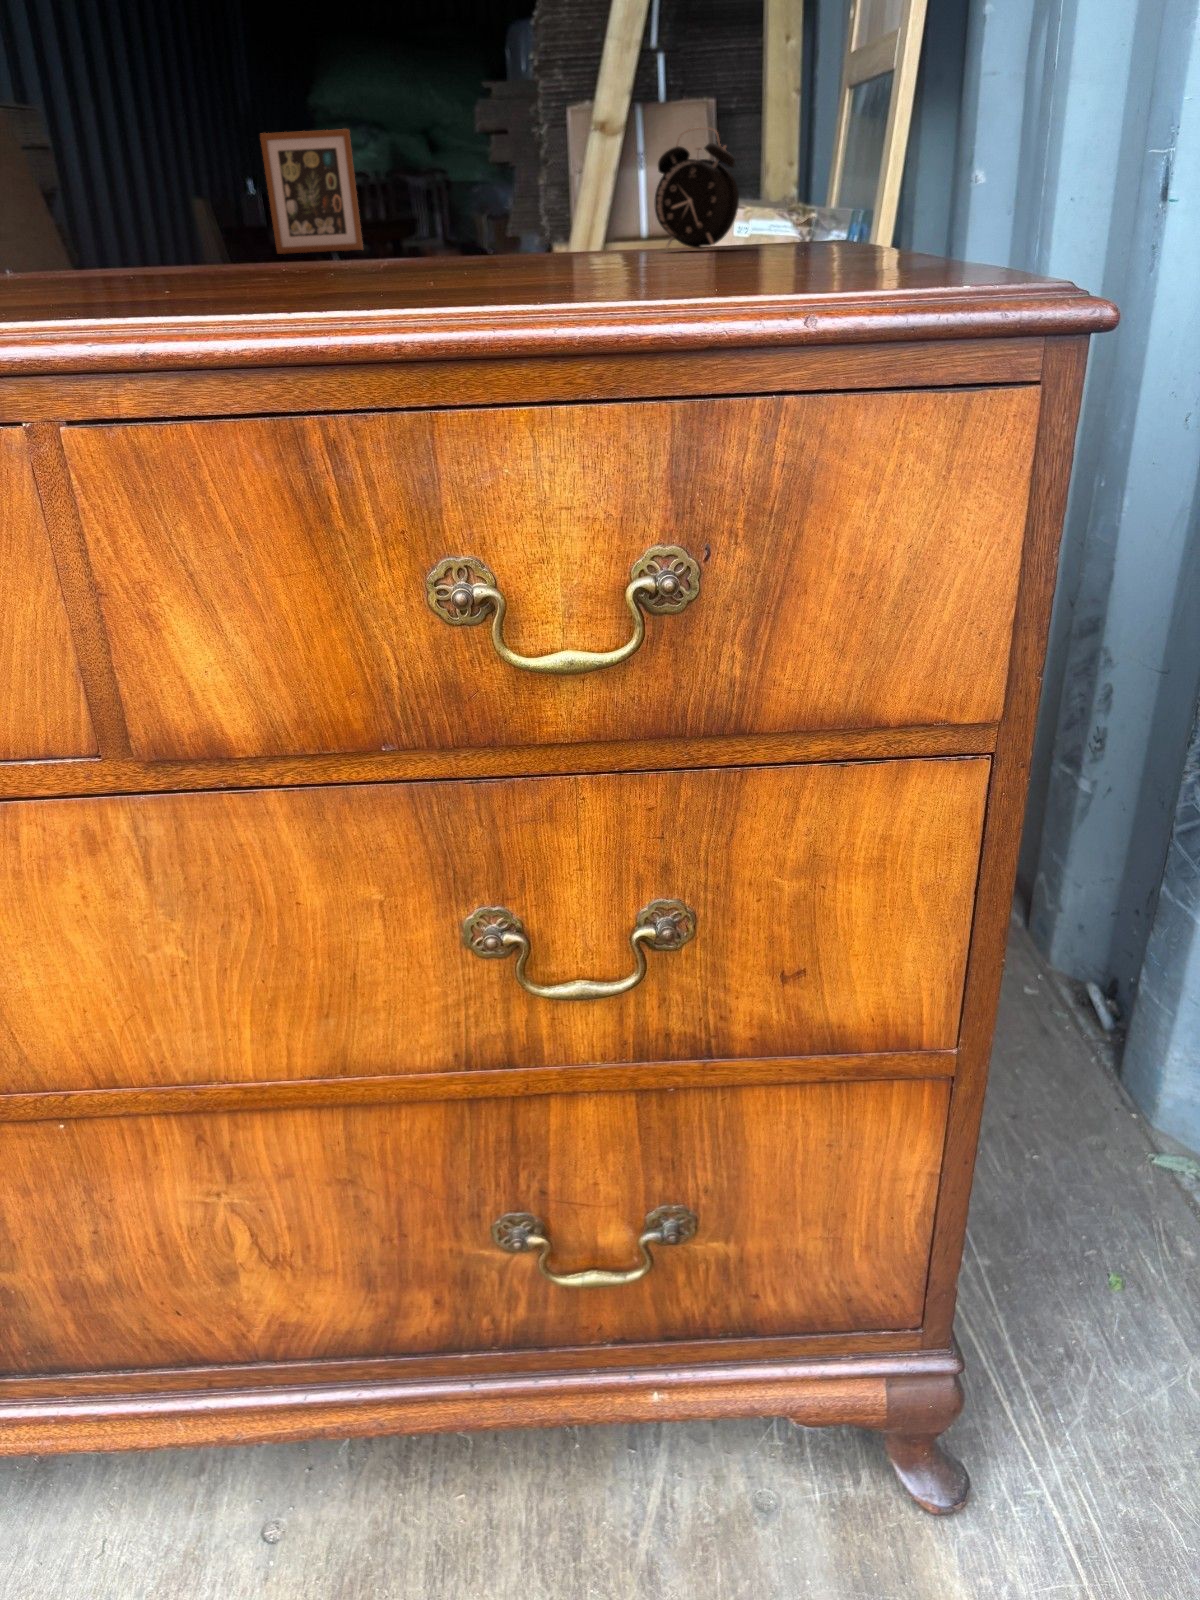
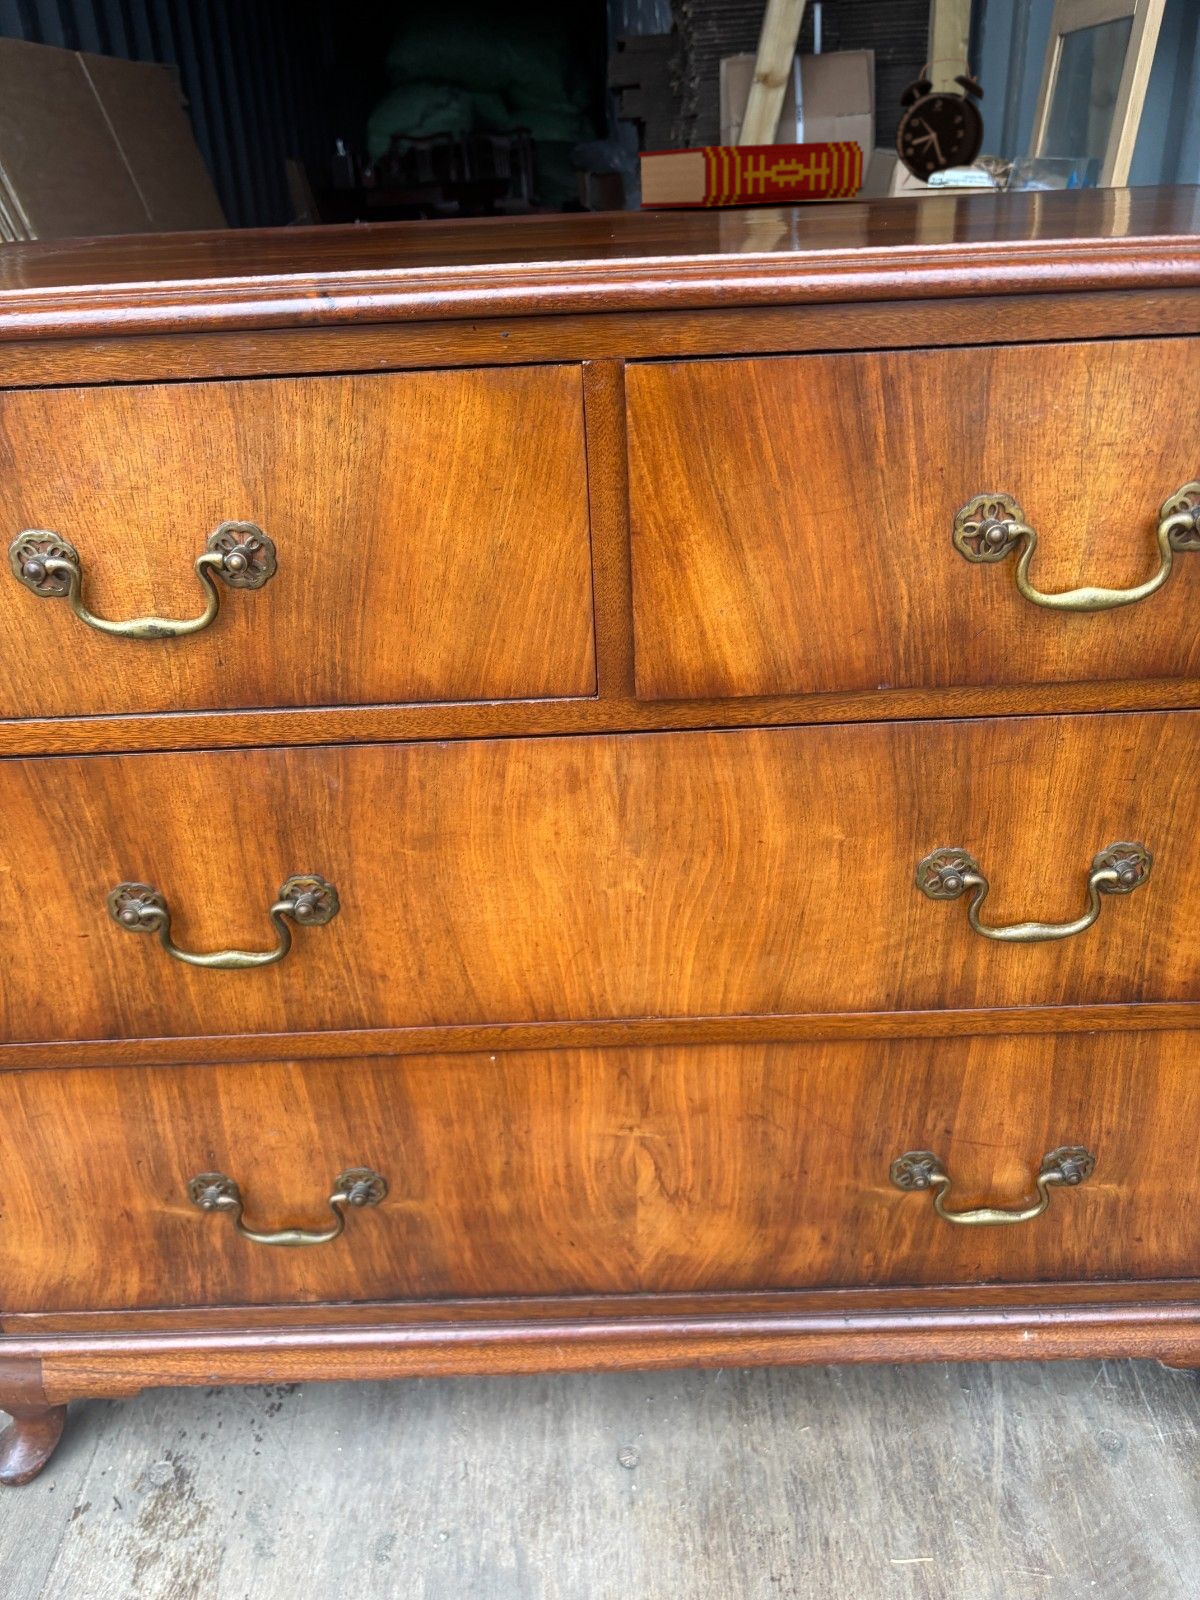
picture frame: present [260,129,363,254] -> none [367,62,469,193]
book: none [338,206,556,271] -> present [638,141,863,208]

